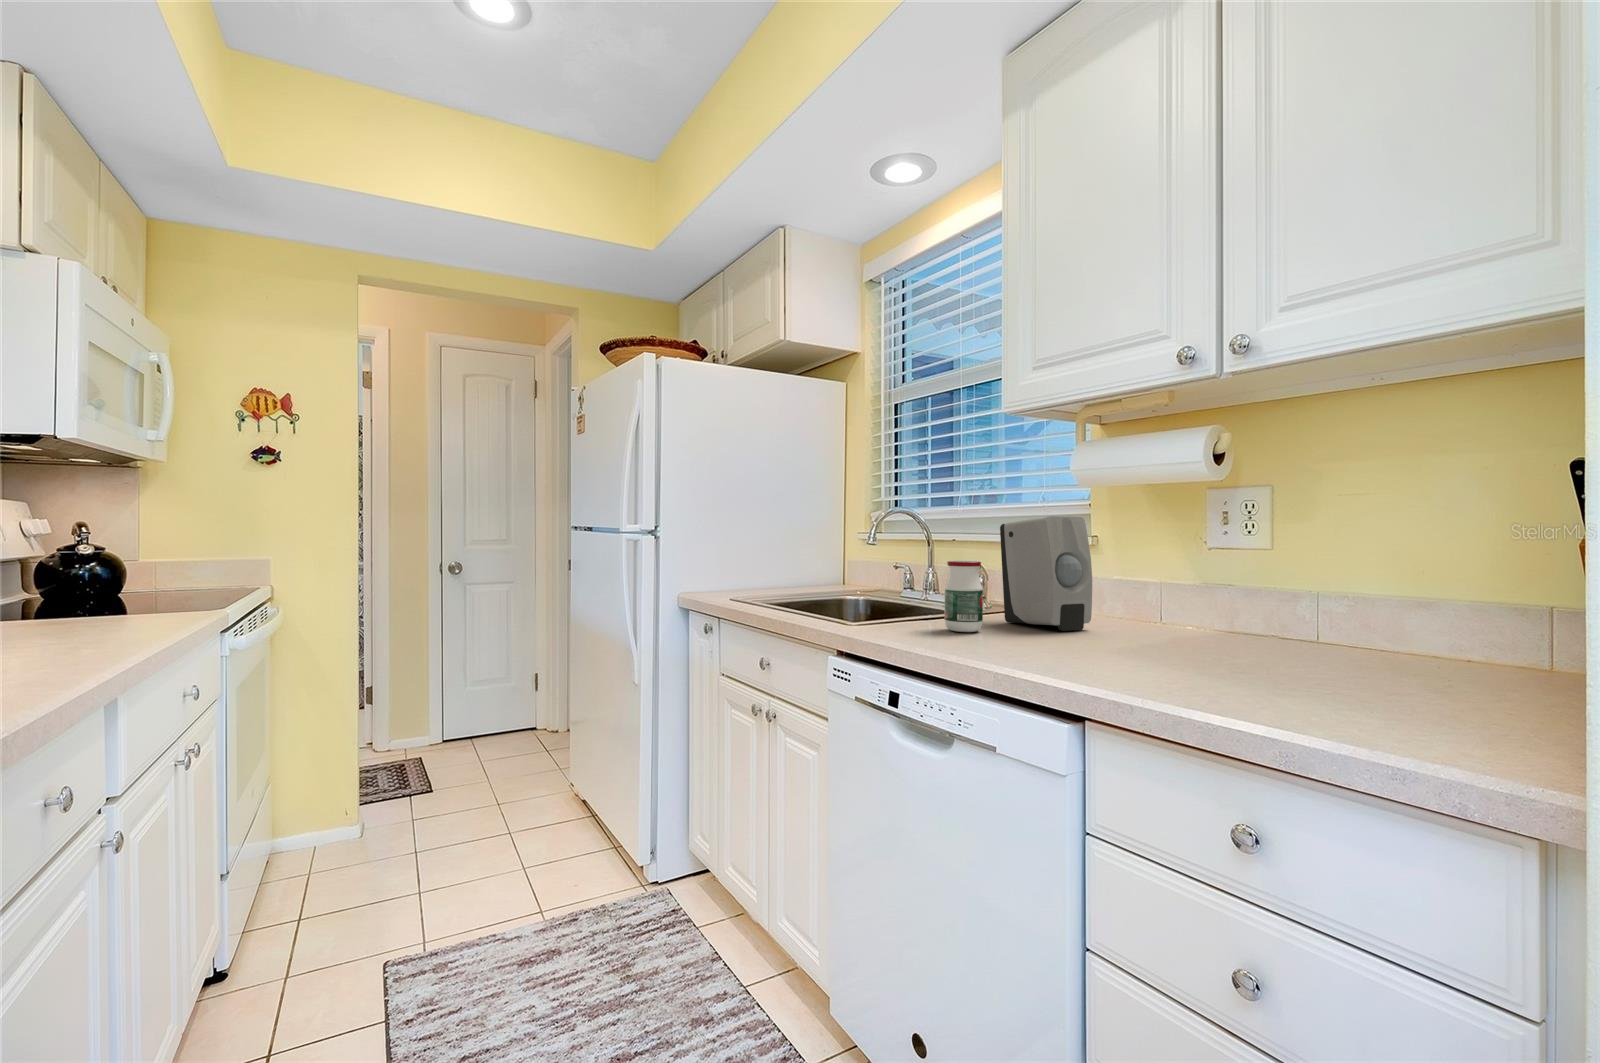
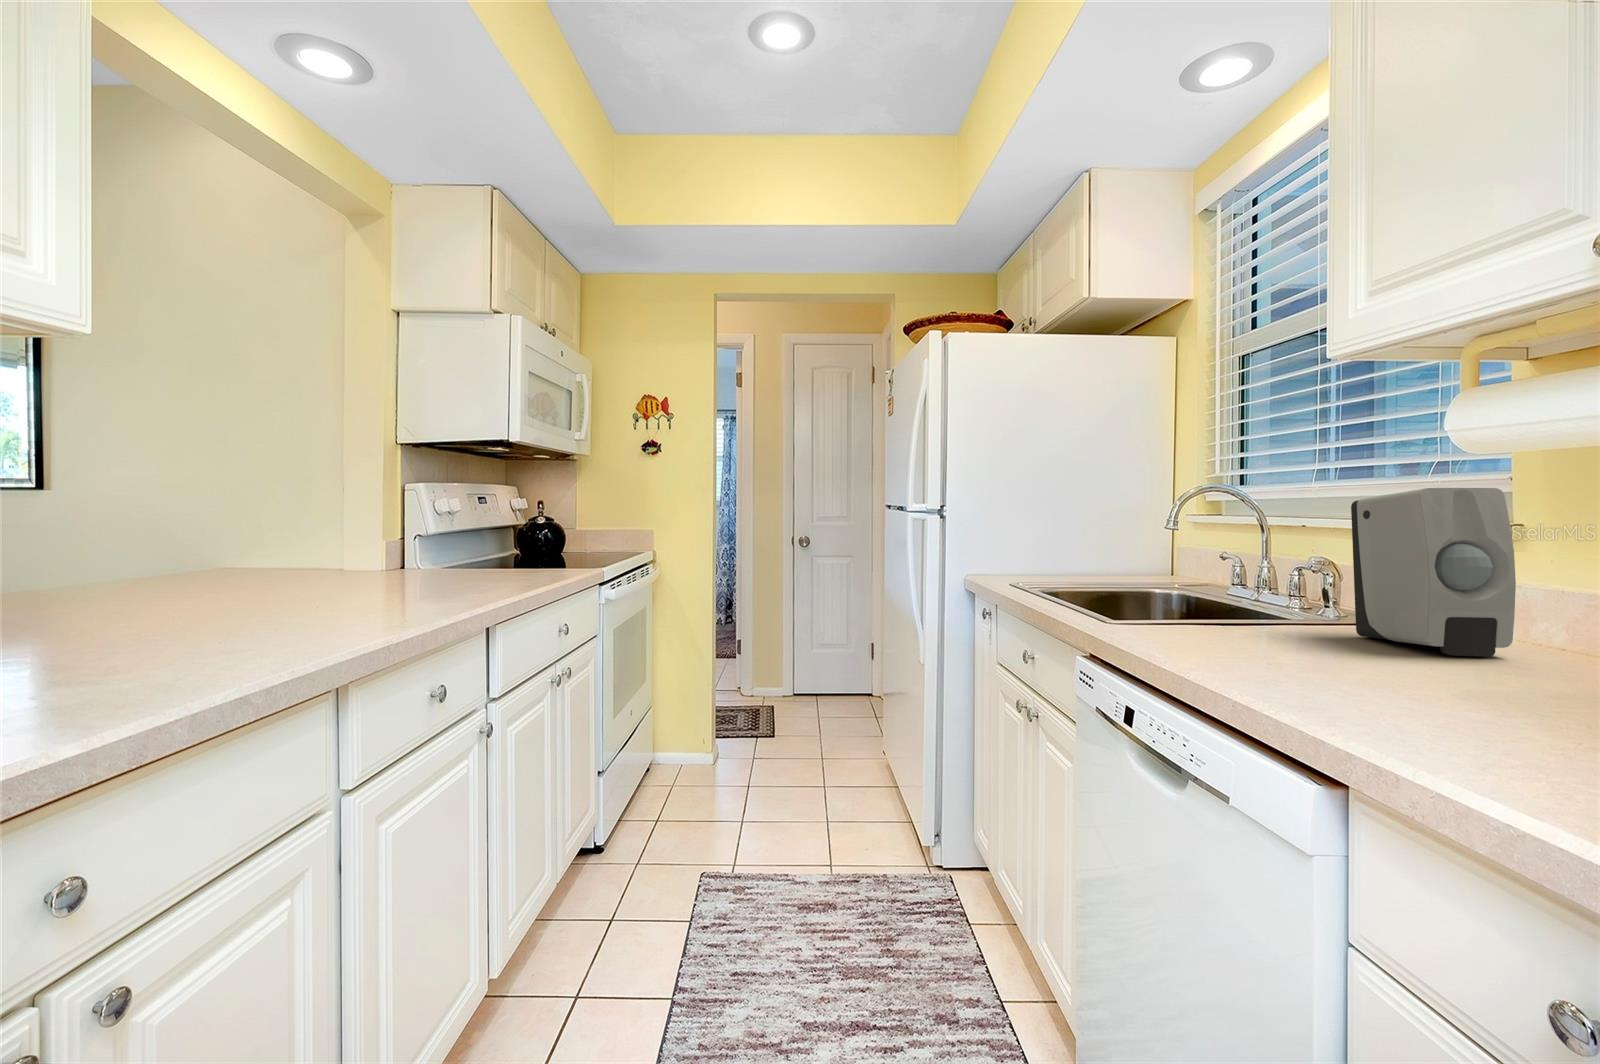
jar: present [944,561,983,632] -> none [1244,550,1304,645]

